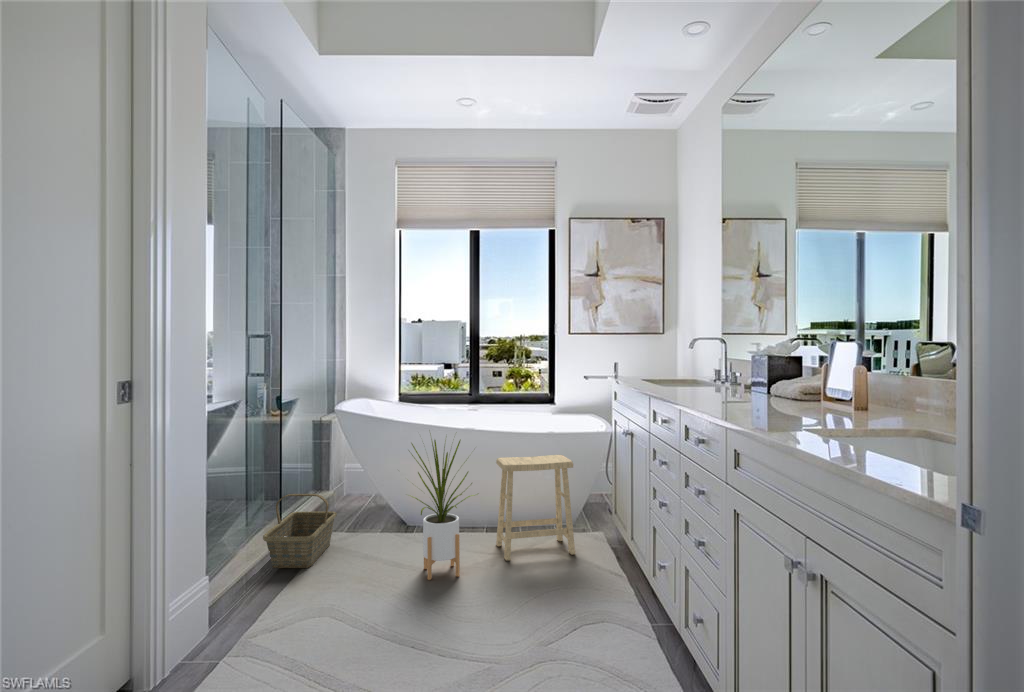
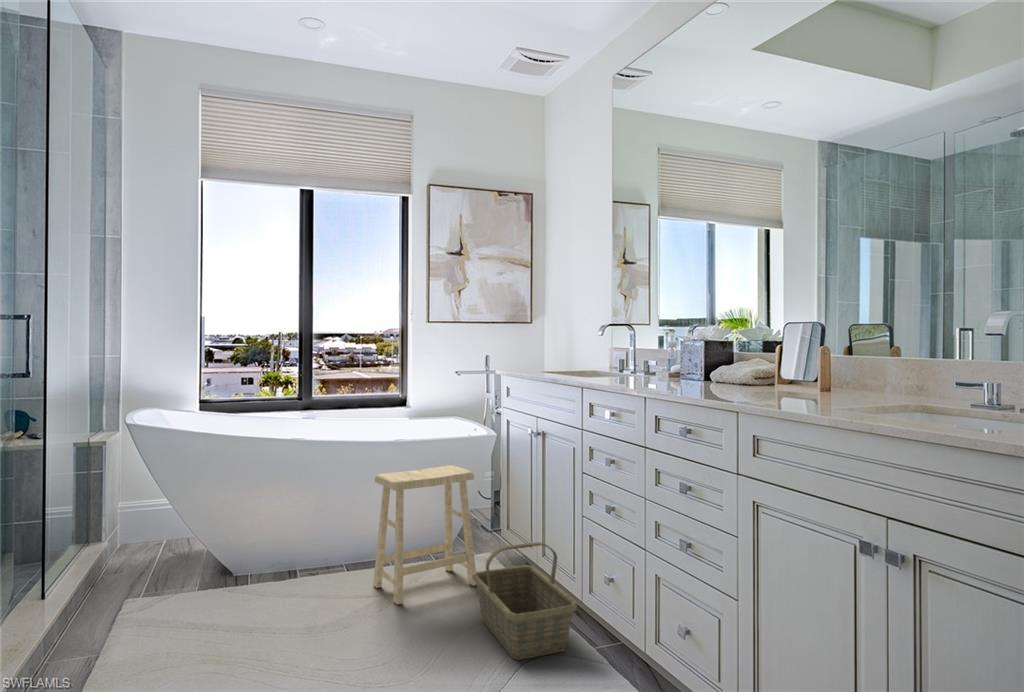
house plant: present [409,439,474,580] -> none [260,440,370,646]
basket: present [263,494,337,568] -> present [472,542,577,660]

